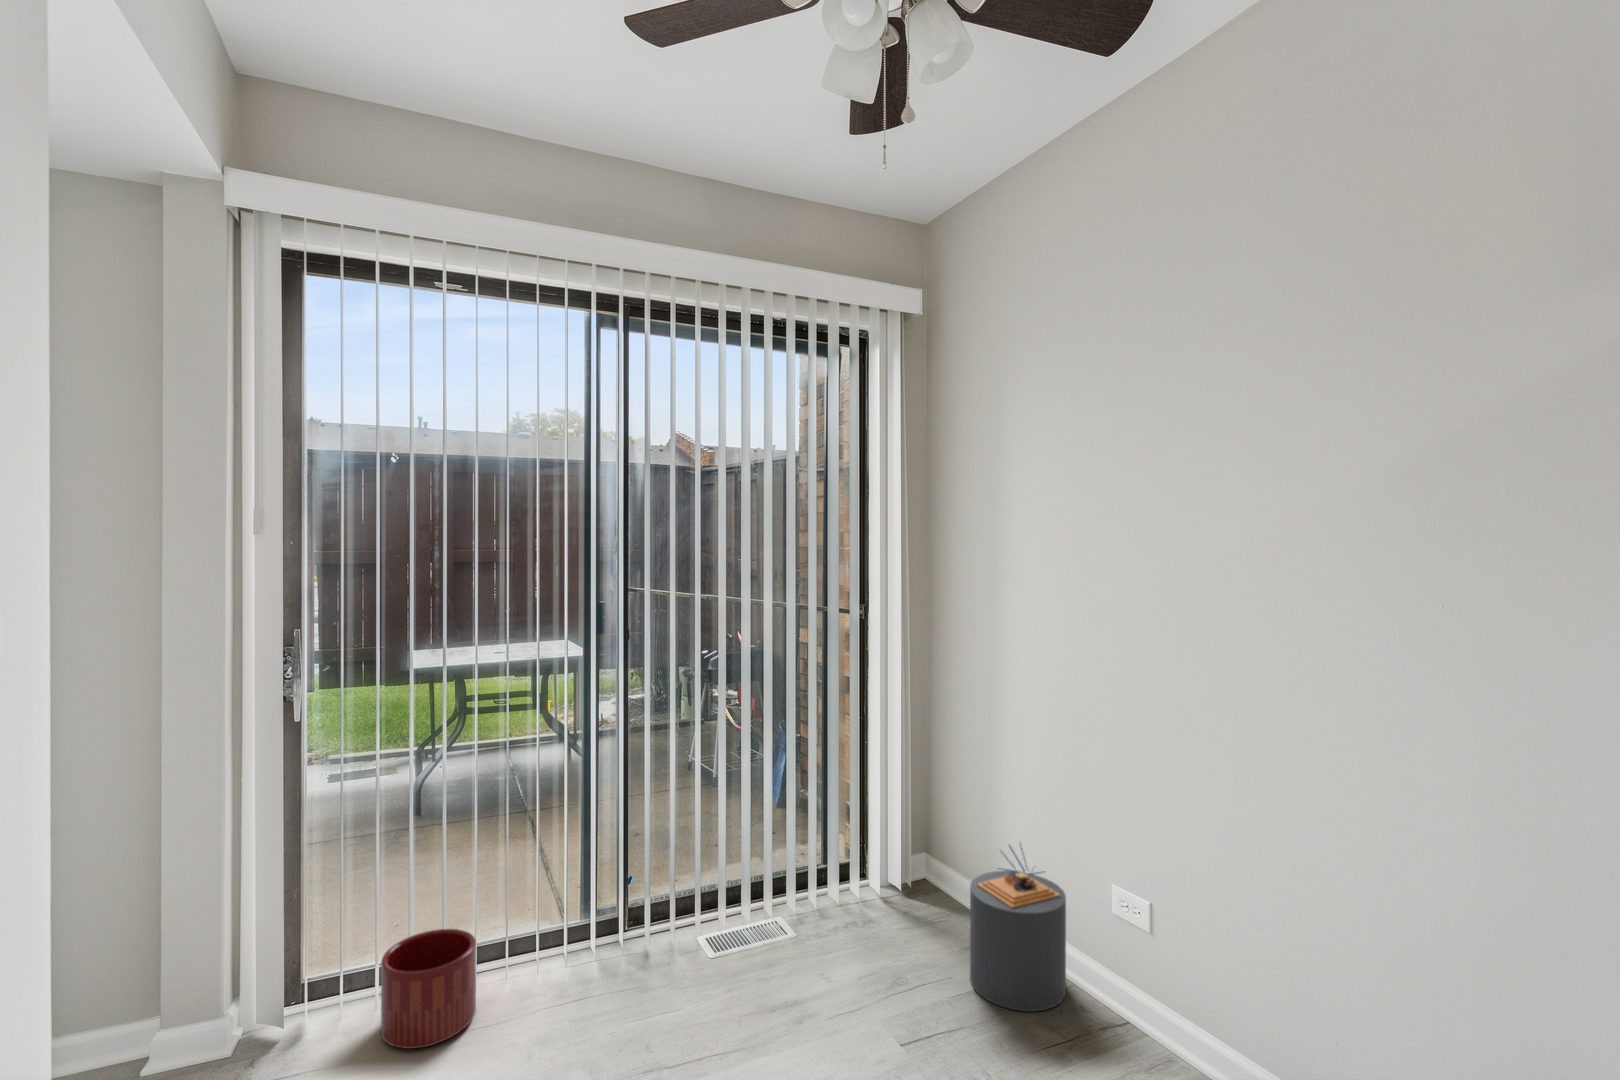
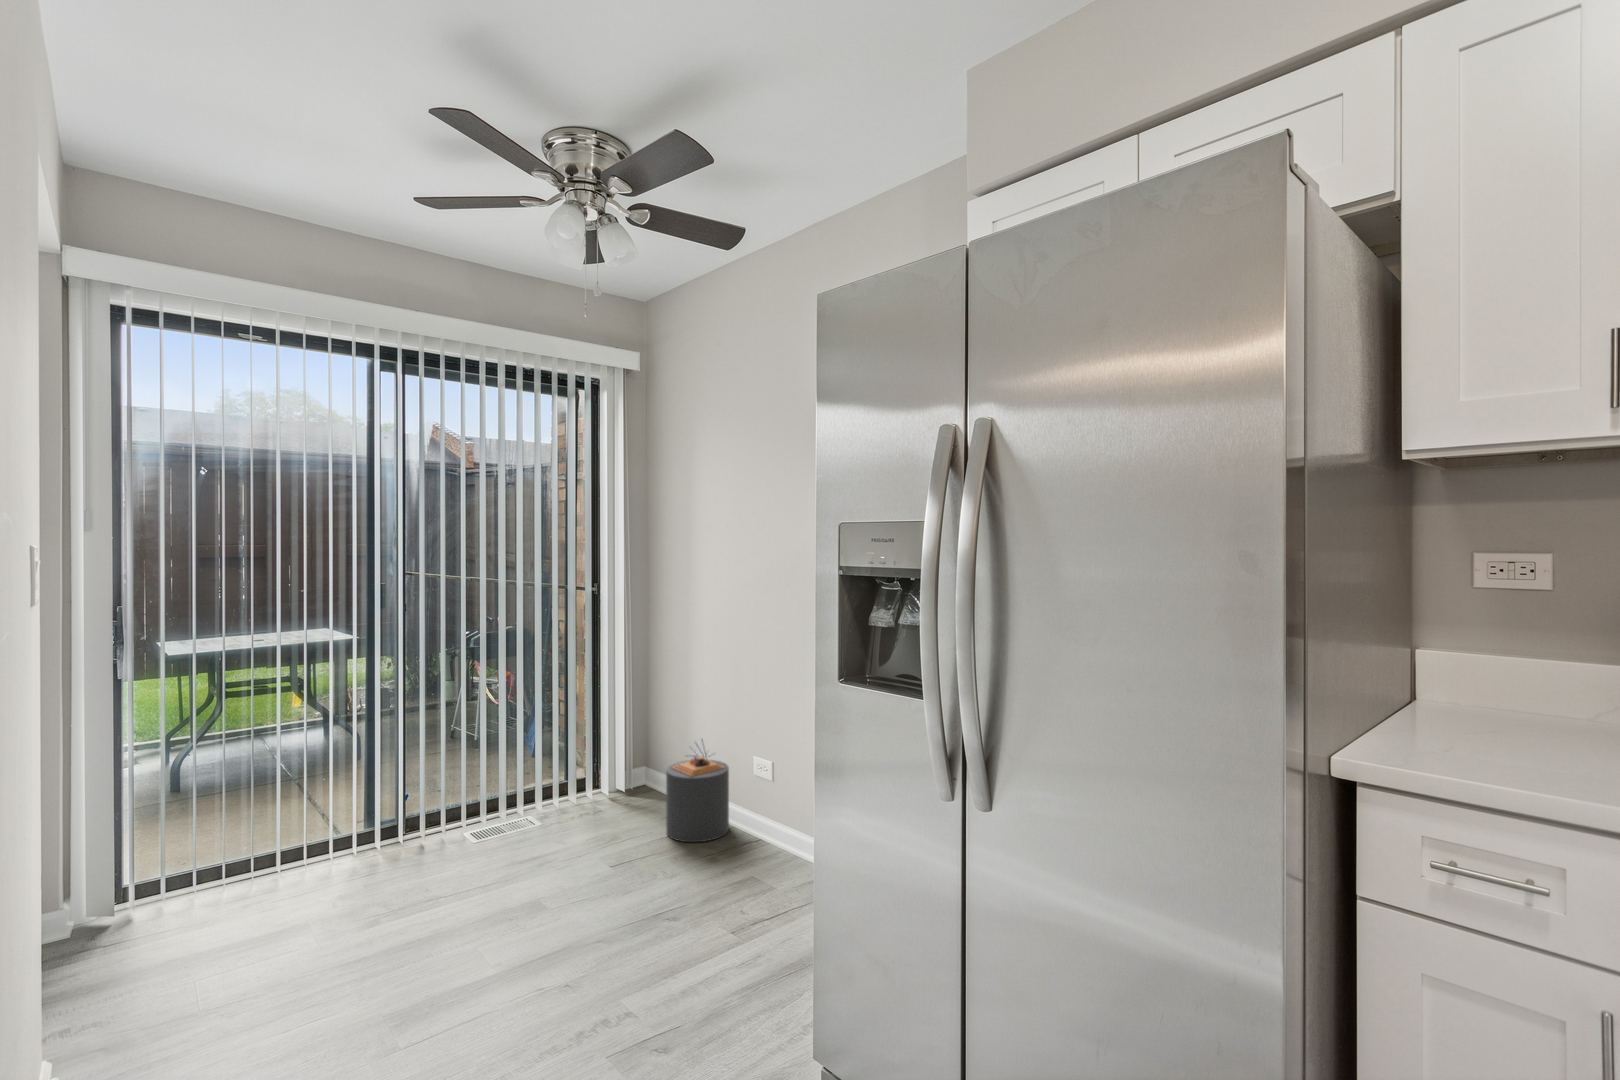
planter: present [381,929,476,1049] -> none [204,833,285,915]

